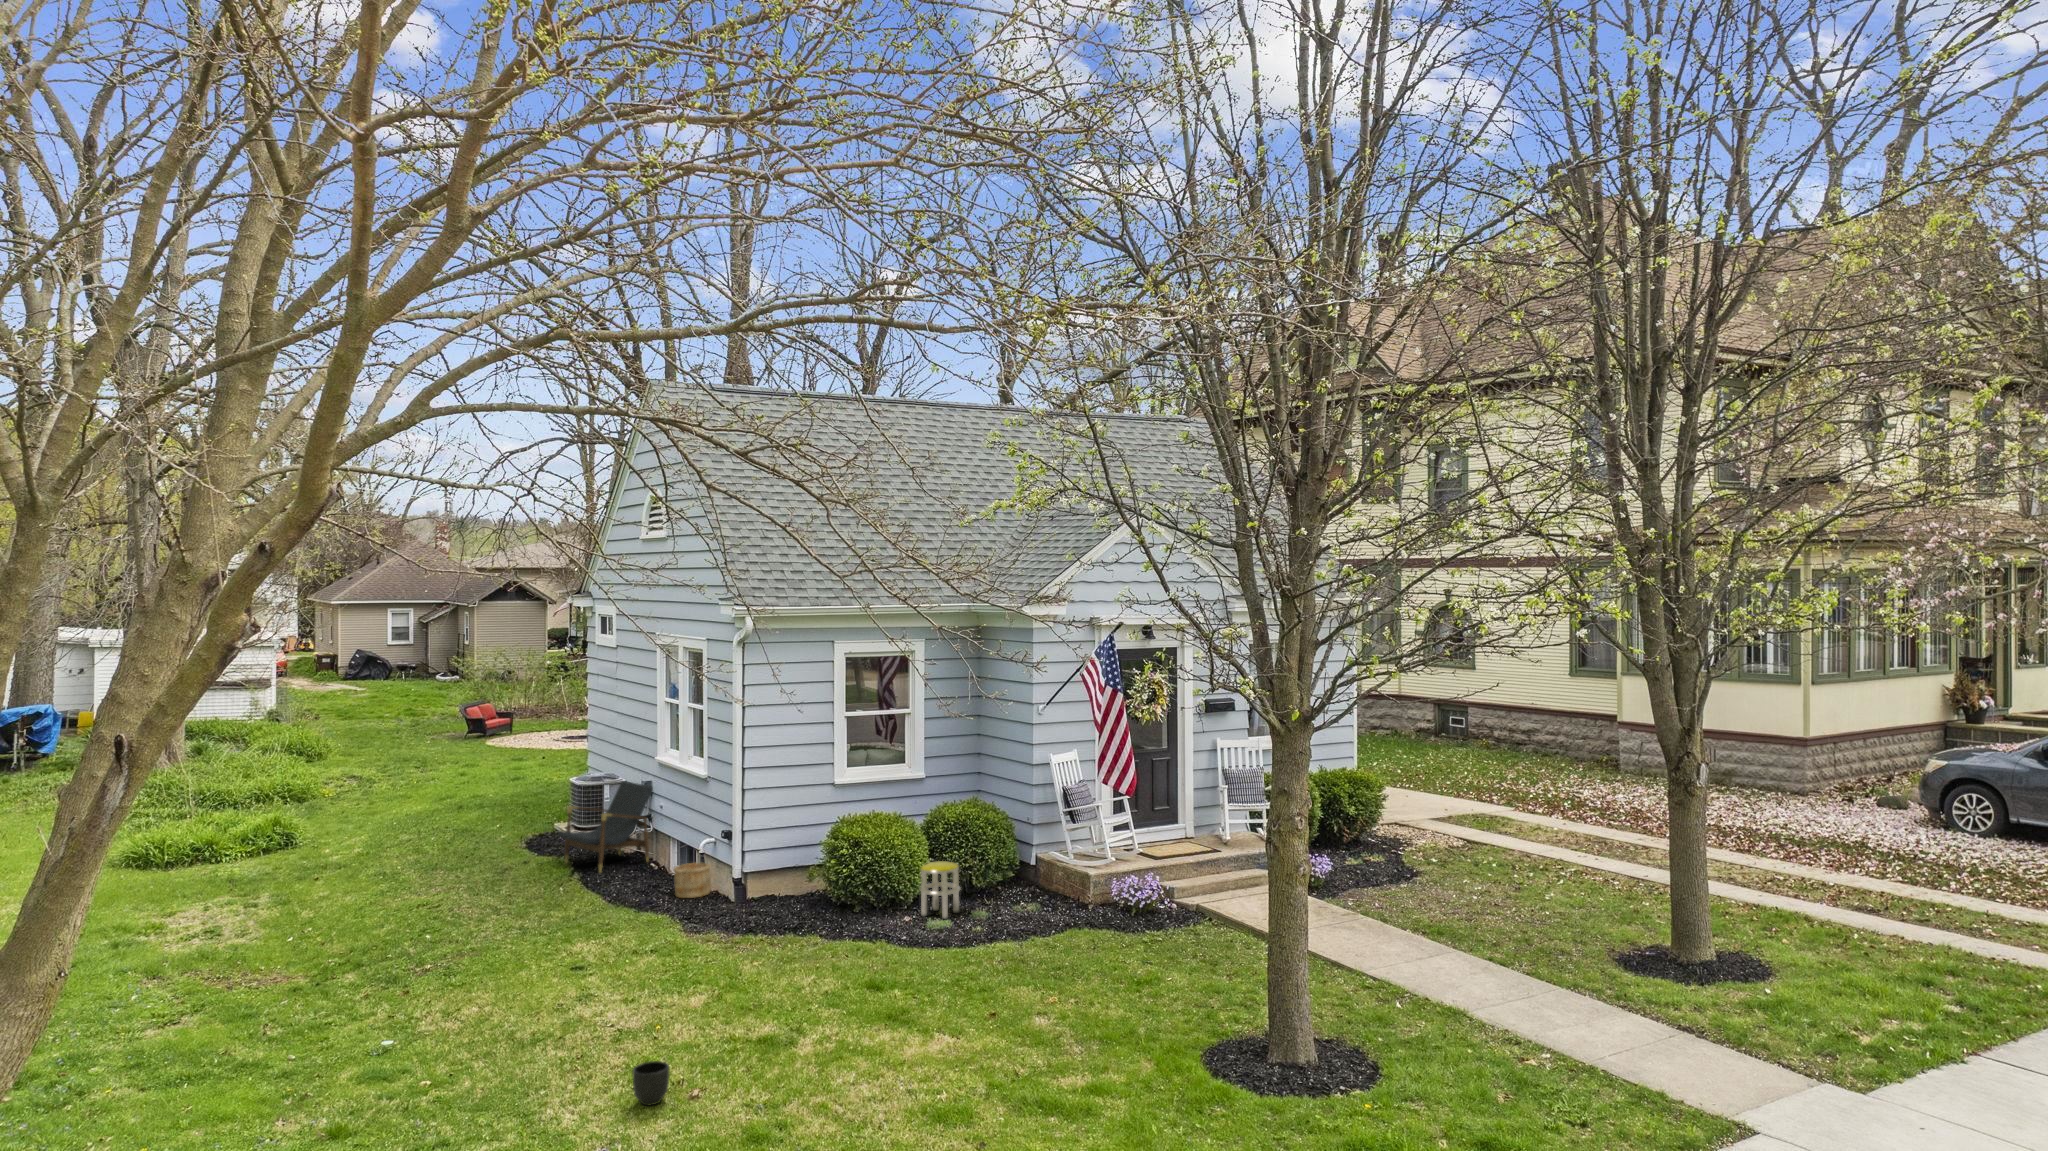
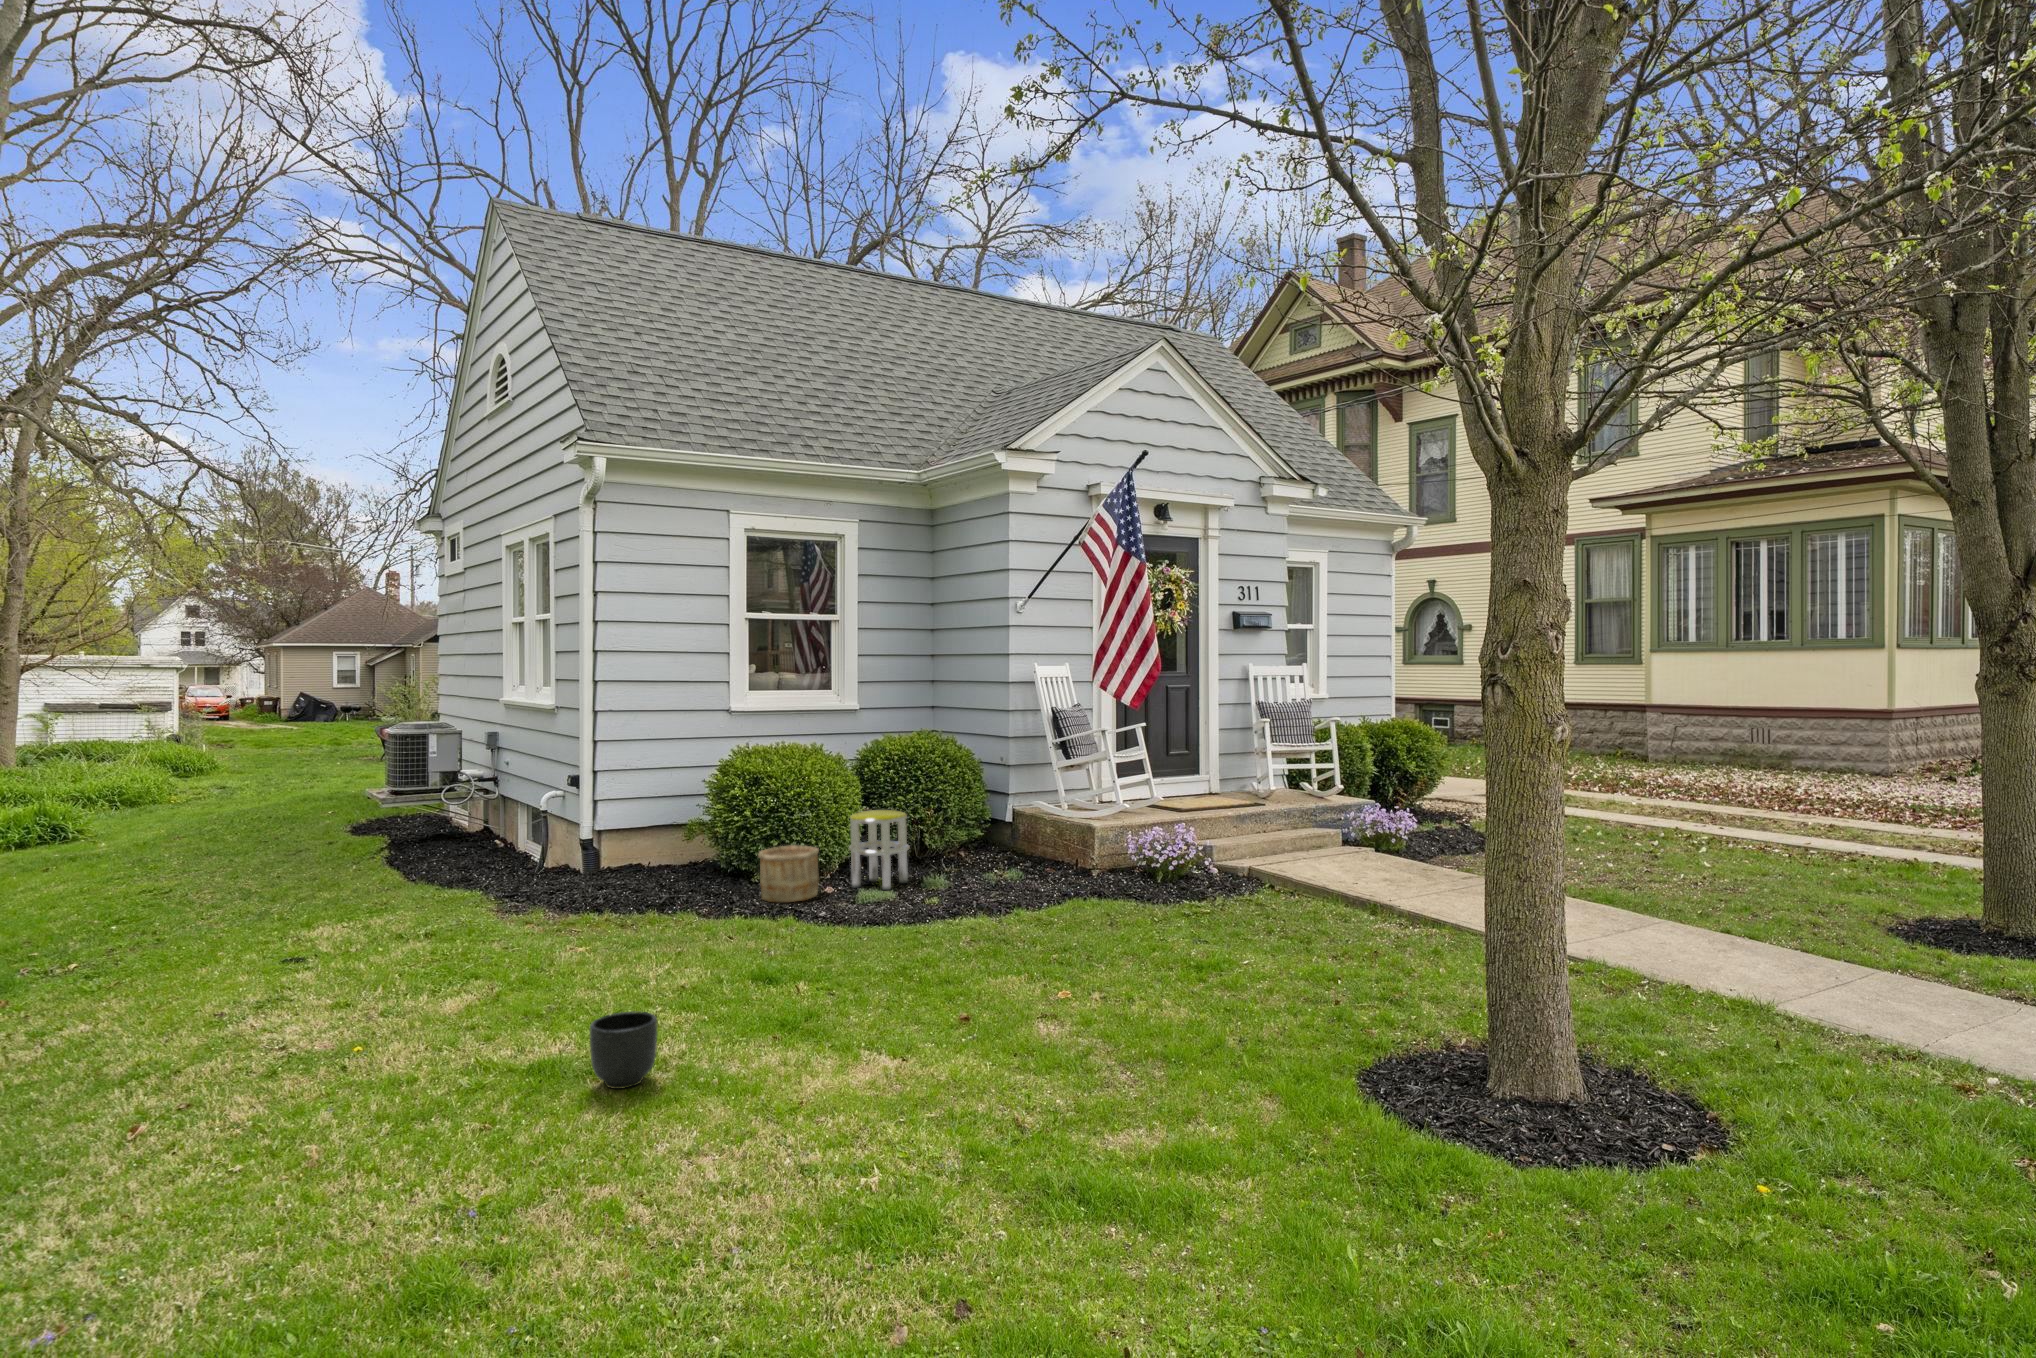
lounge chair: present [558,781,653,872] -> none [362,738,498,852]
wooden bucket: present [674,863,711,898] -> present [758,845,819,902]
planter: present [633,1061,669,1106] -> present [590,1012,657,1089]

